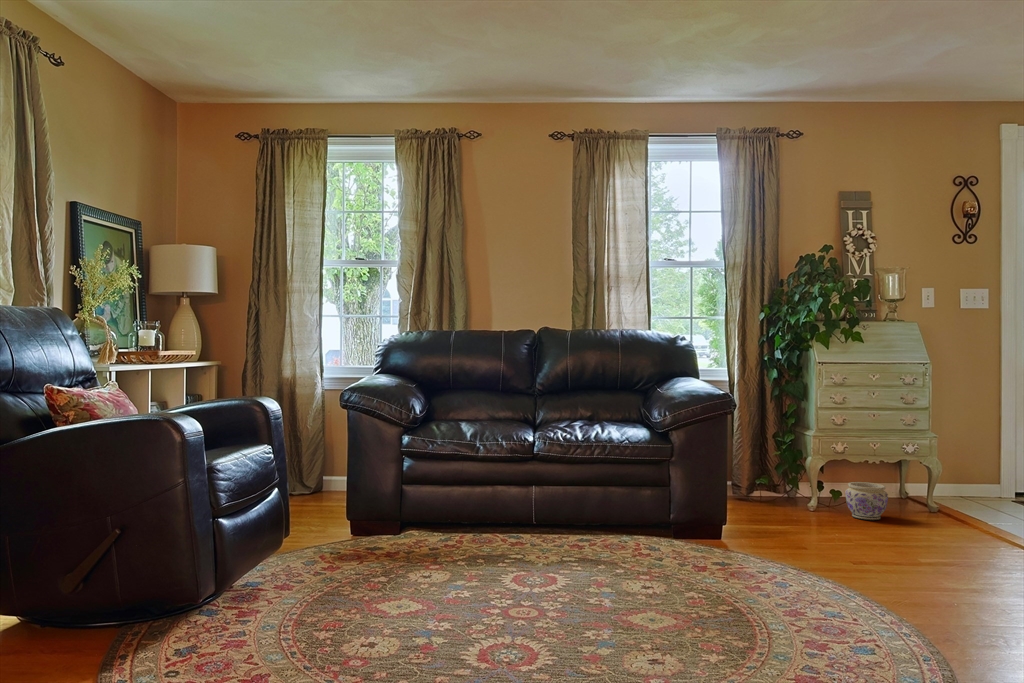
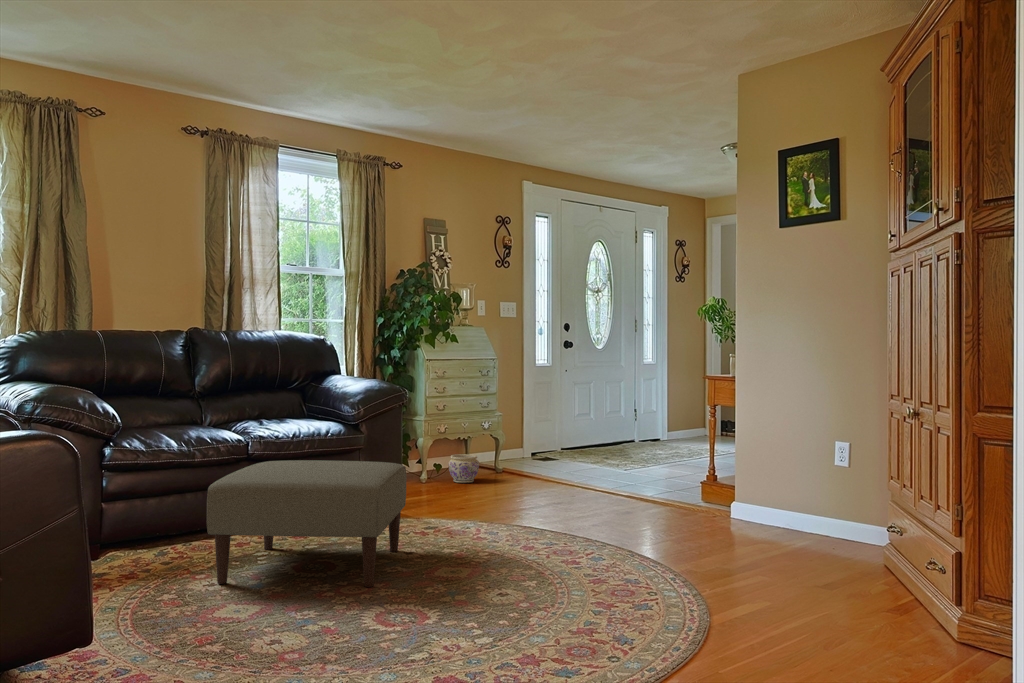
ottoman: none [413,462,656,620] -> present [207,460,406,587]

